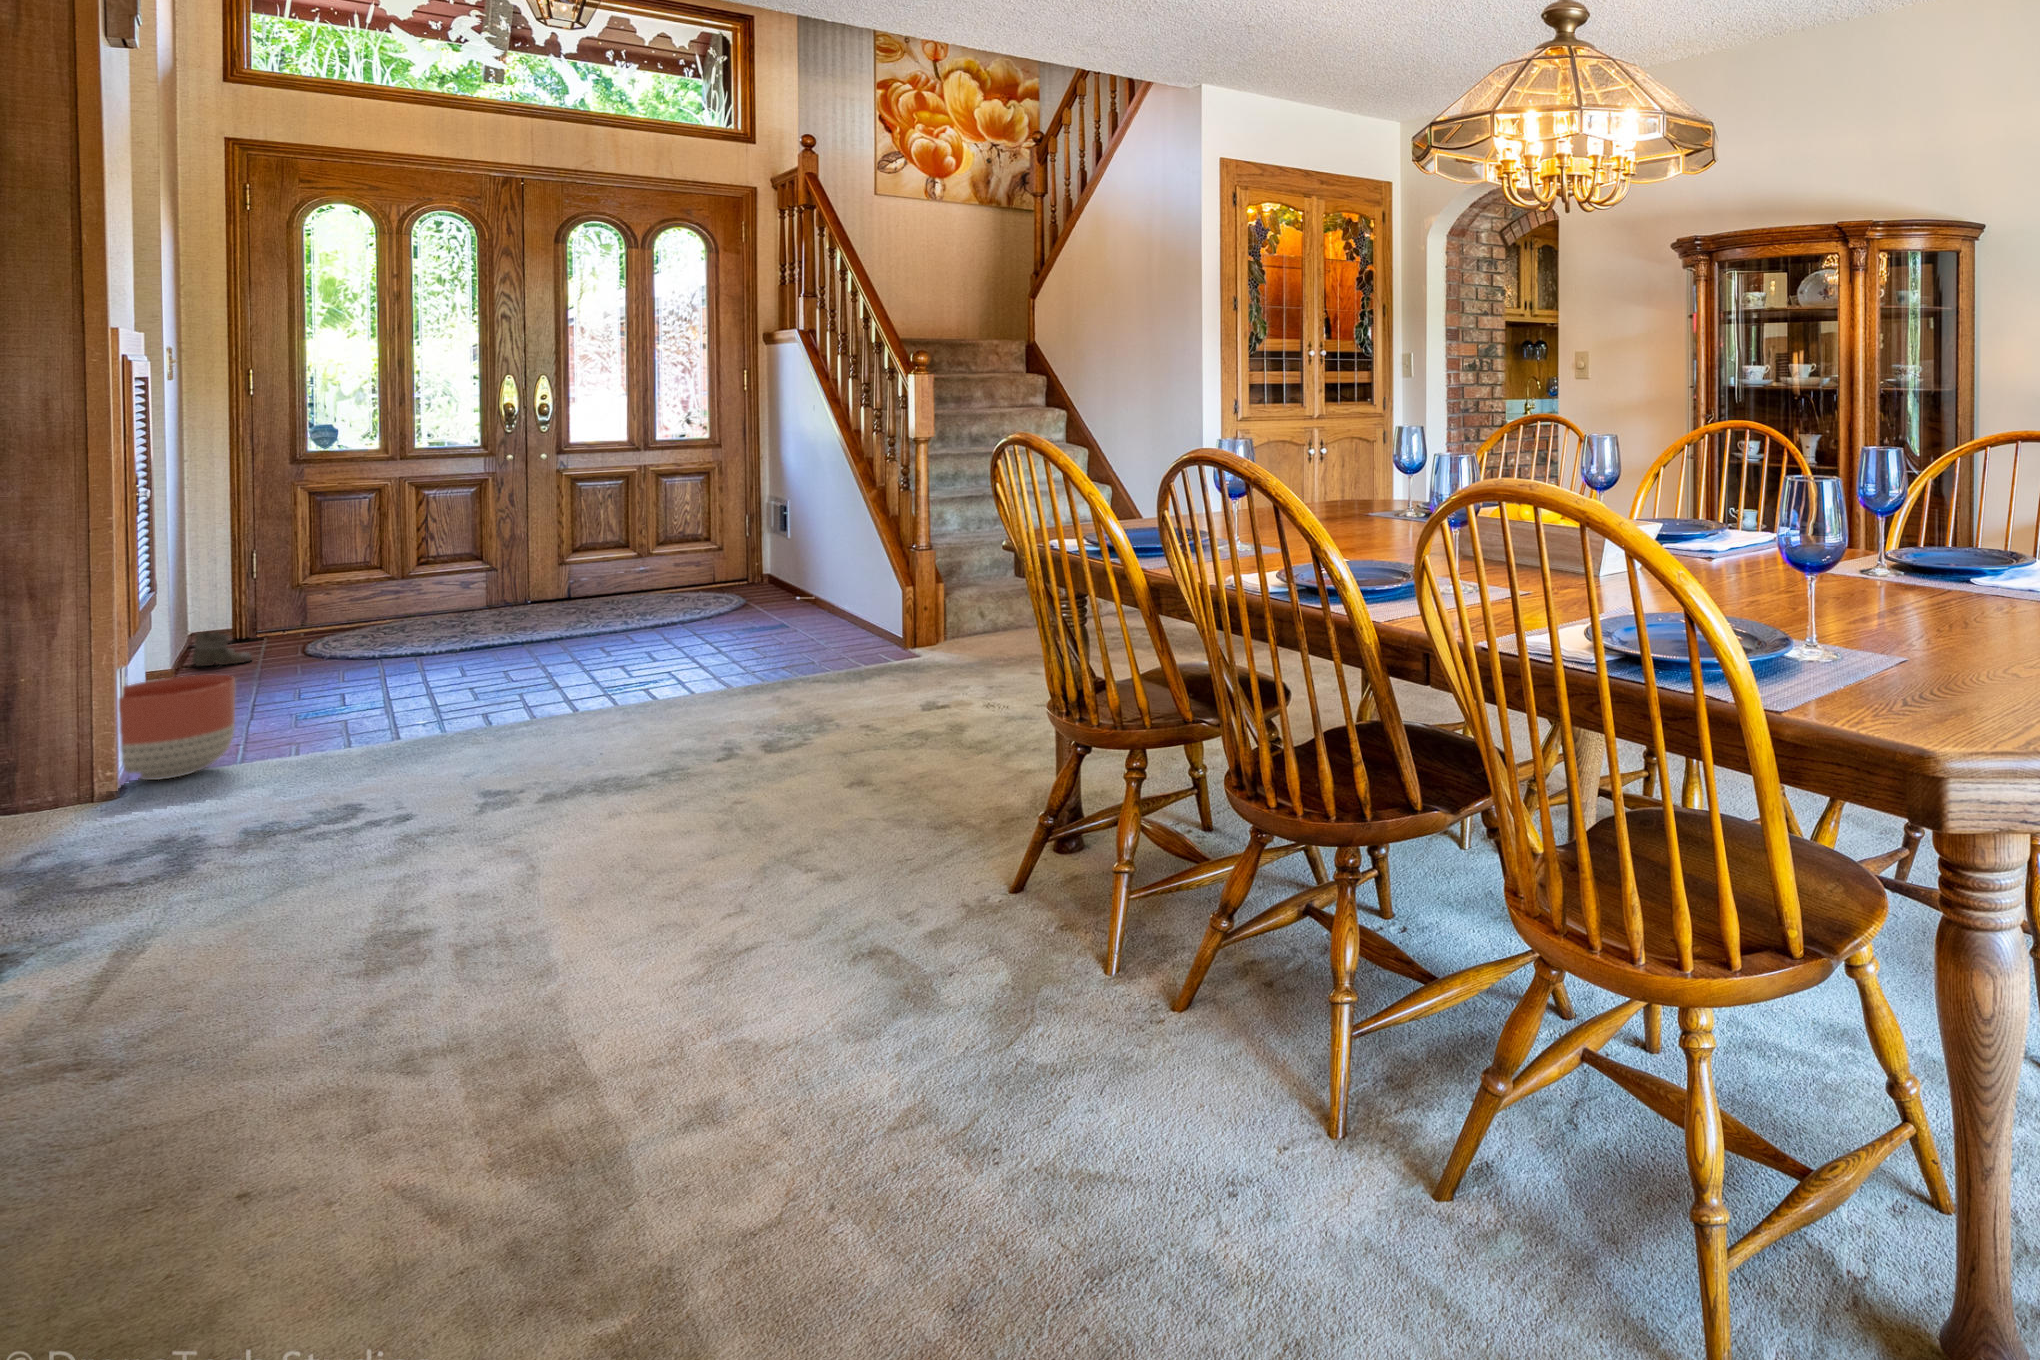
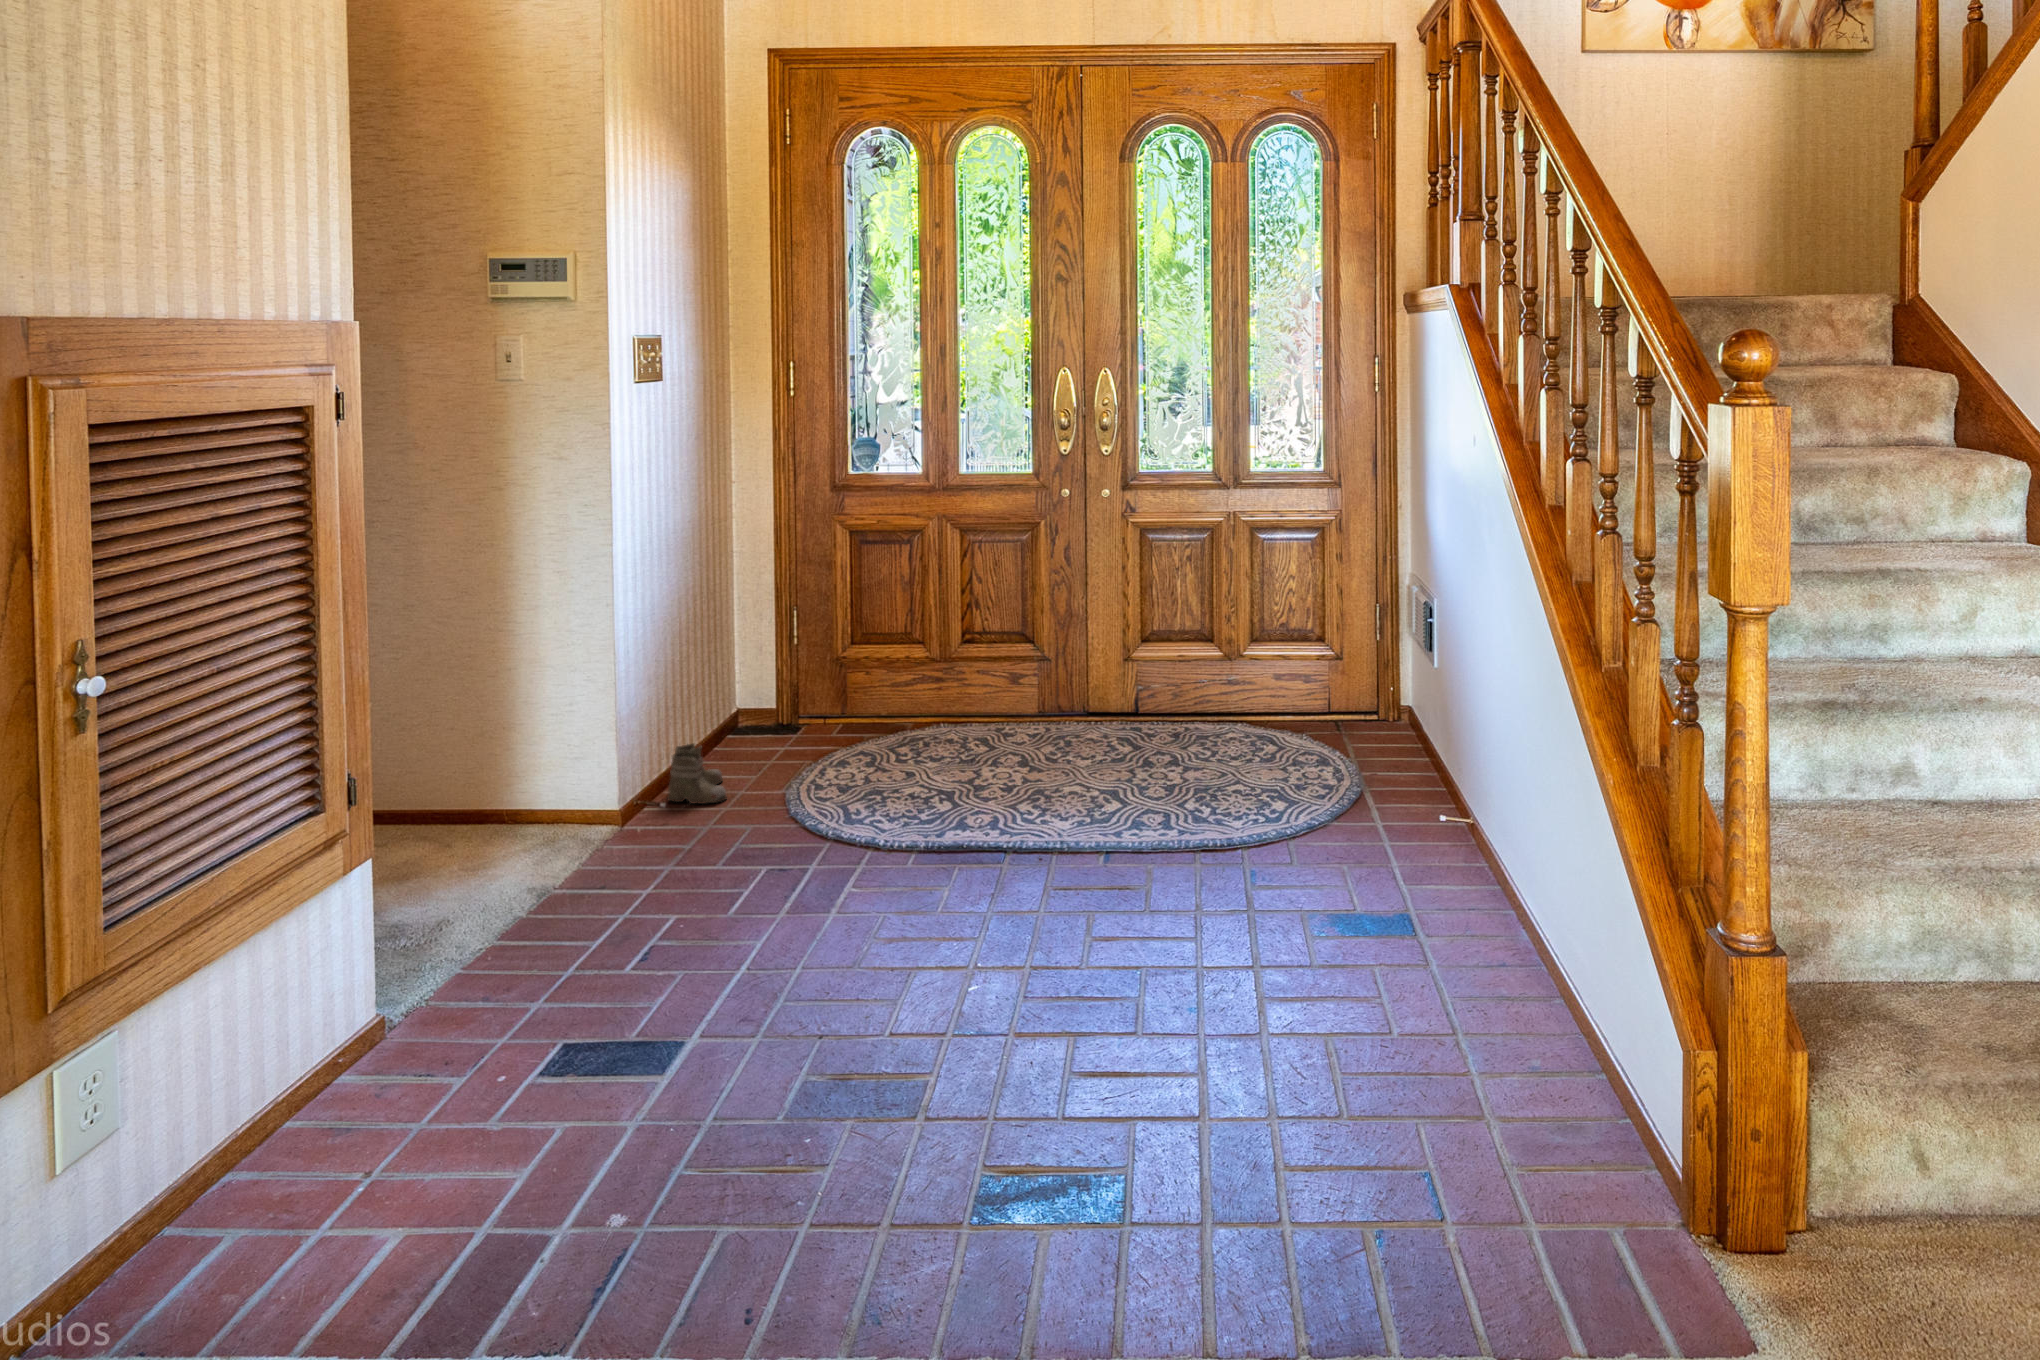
planter: present [119,675,235,780] -> none [229,961,432,1195]

